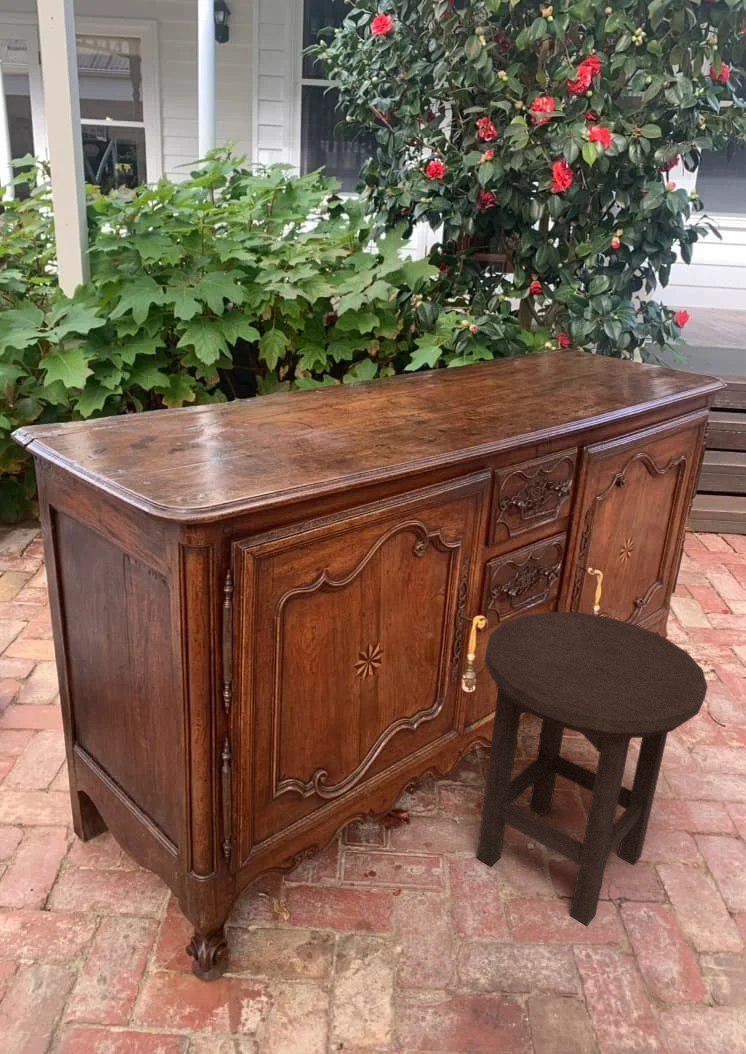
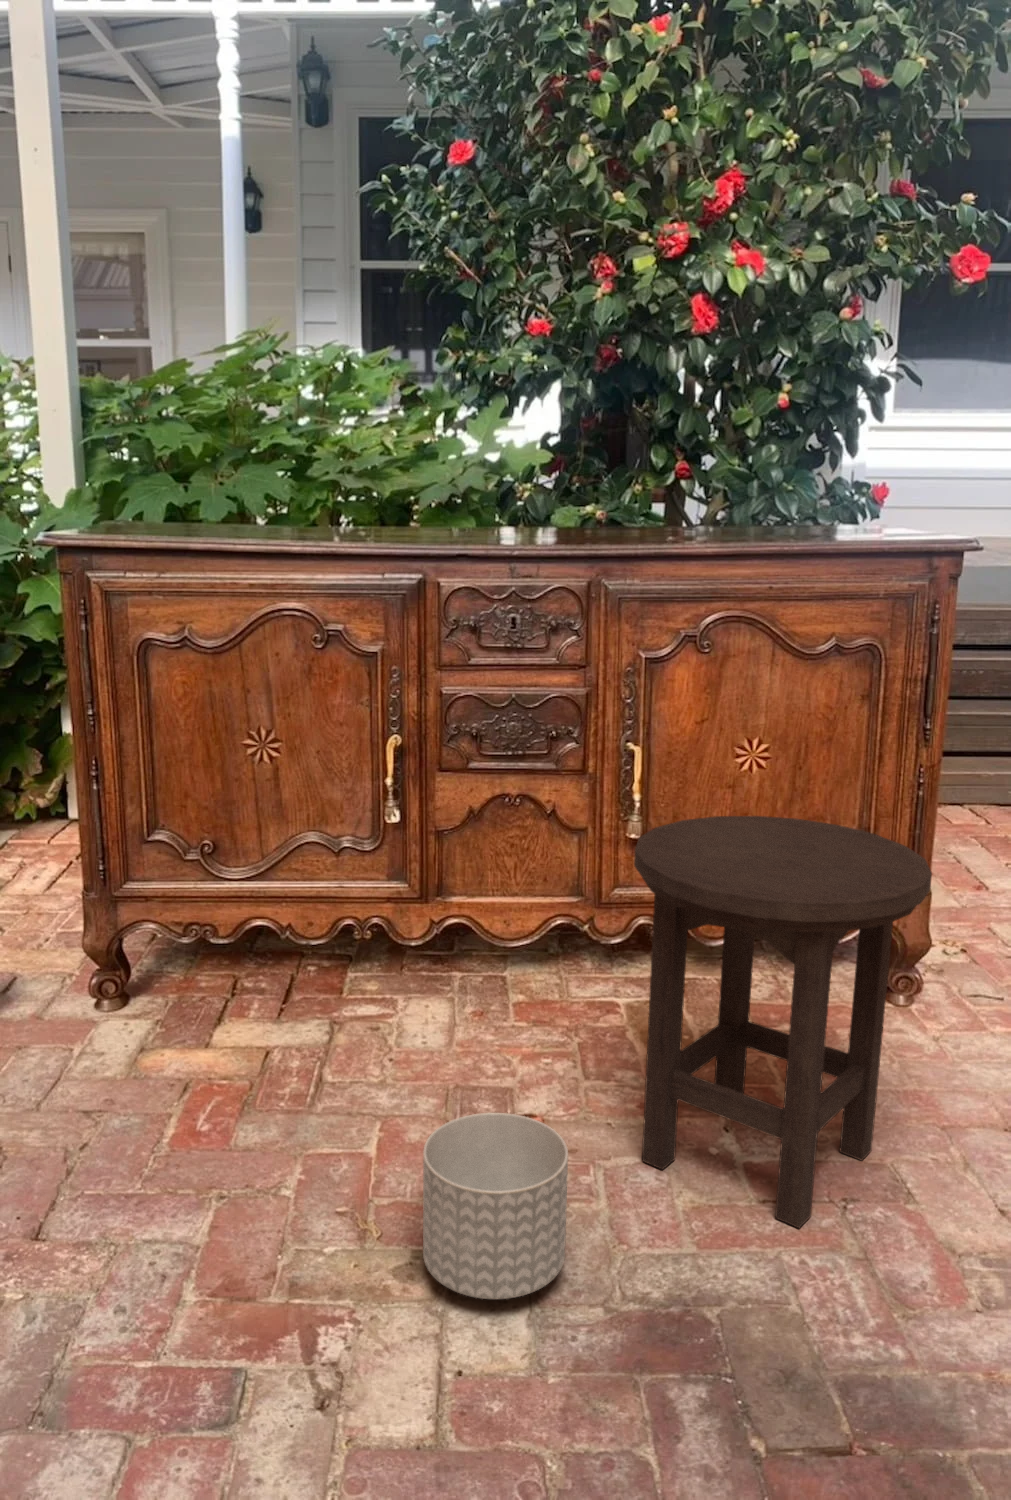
planter: none [319,842,425,987] -> present [423,1113,568,1299]

